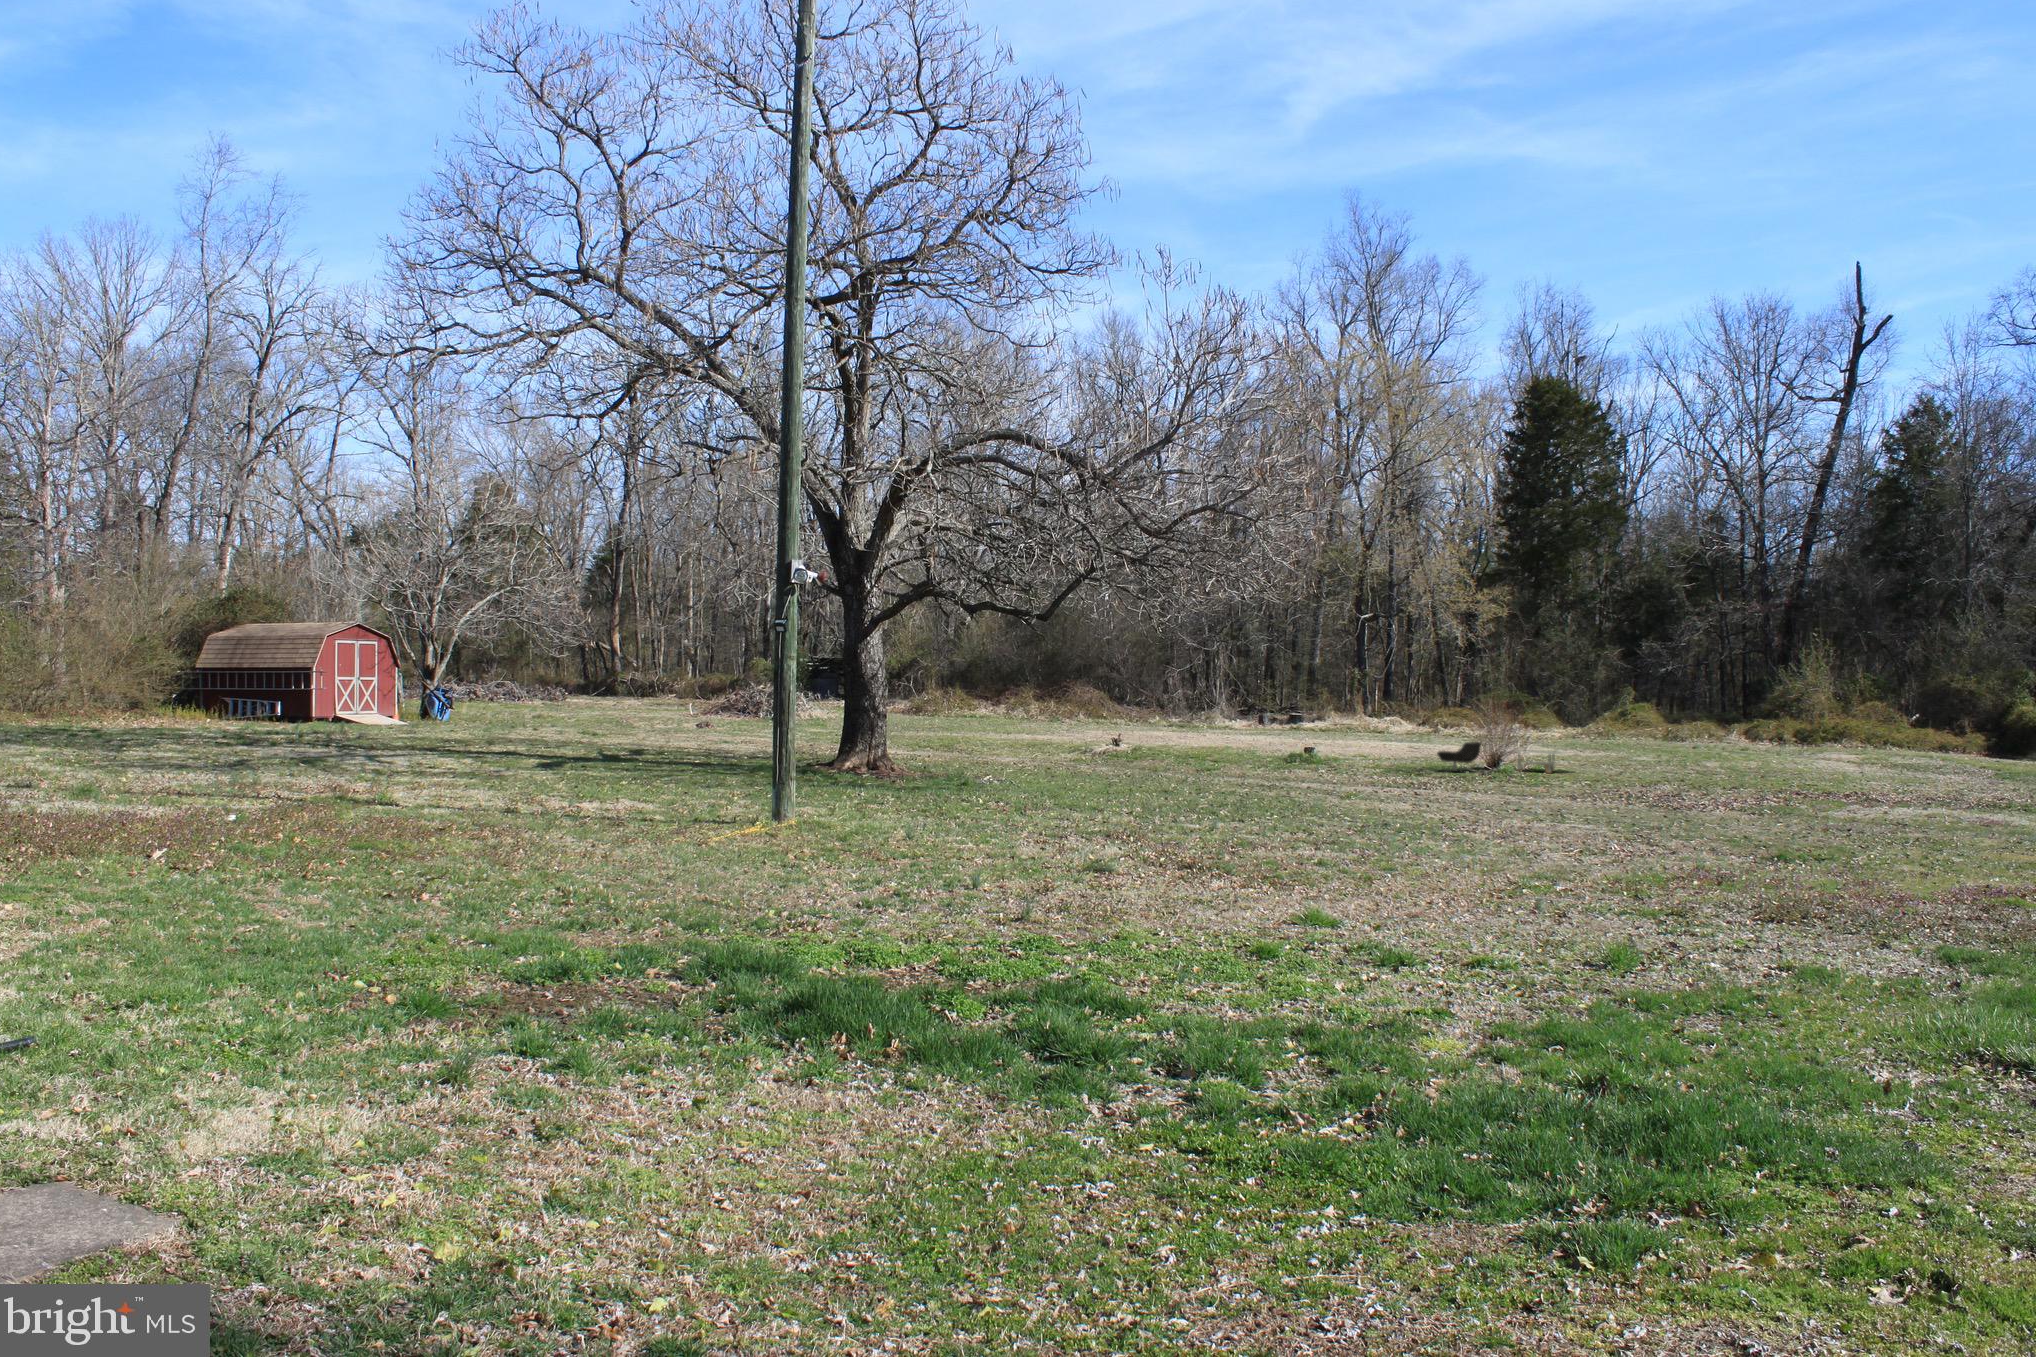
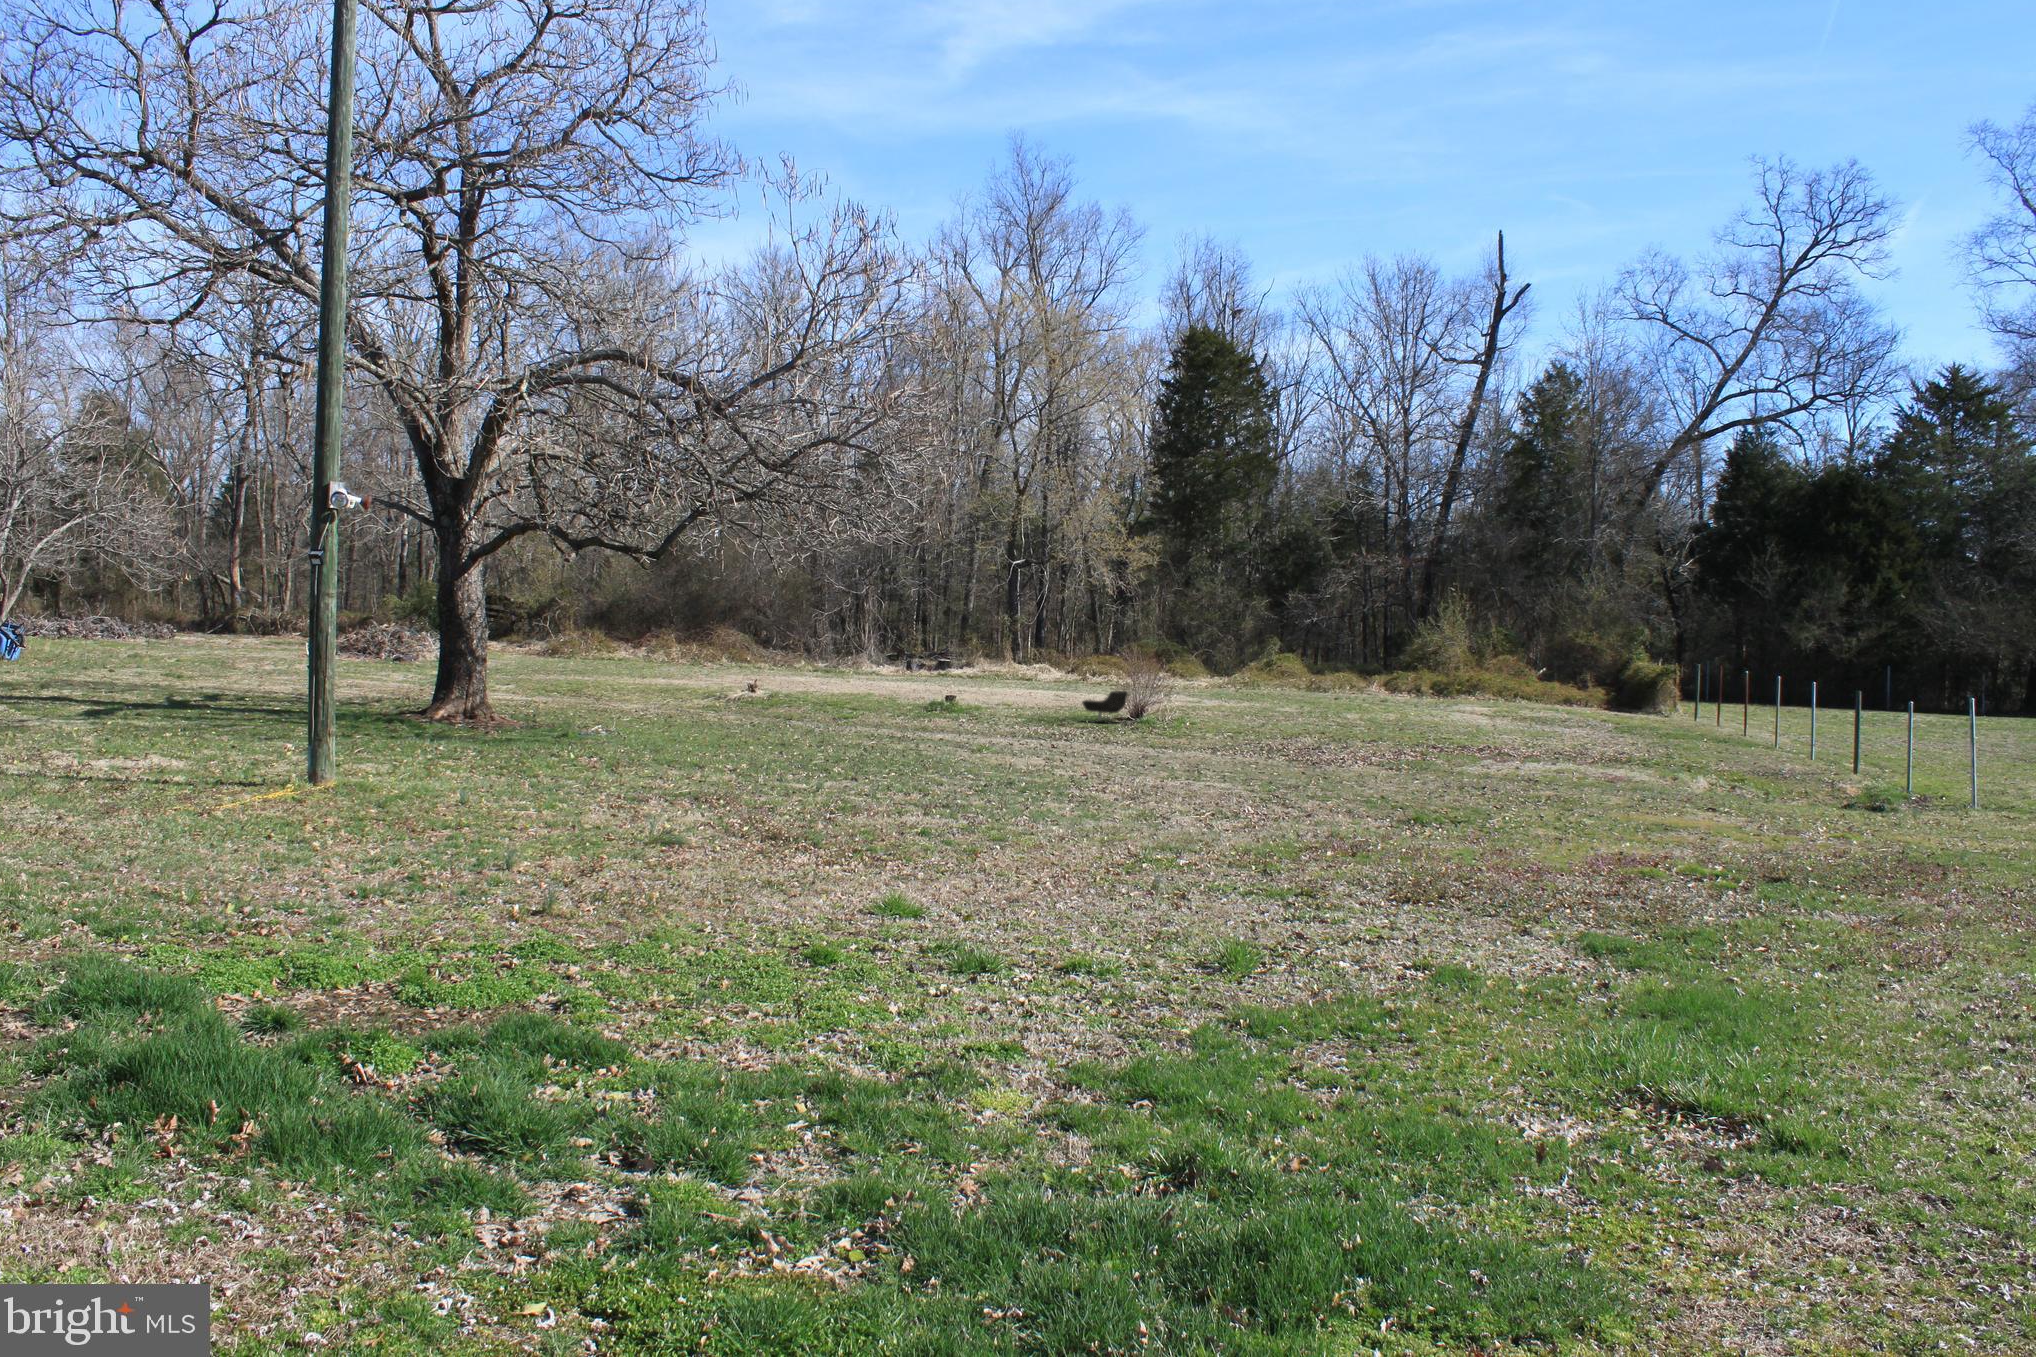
round table: present [1518,751,1562,773] -> none [1161,701,1214,726]

